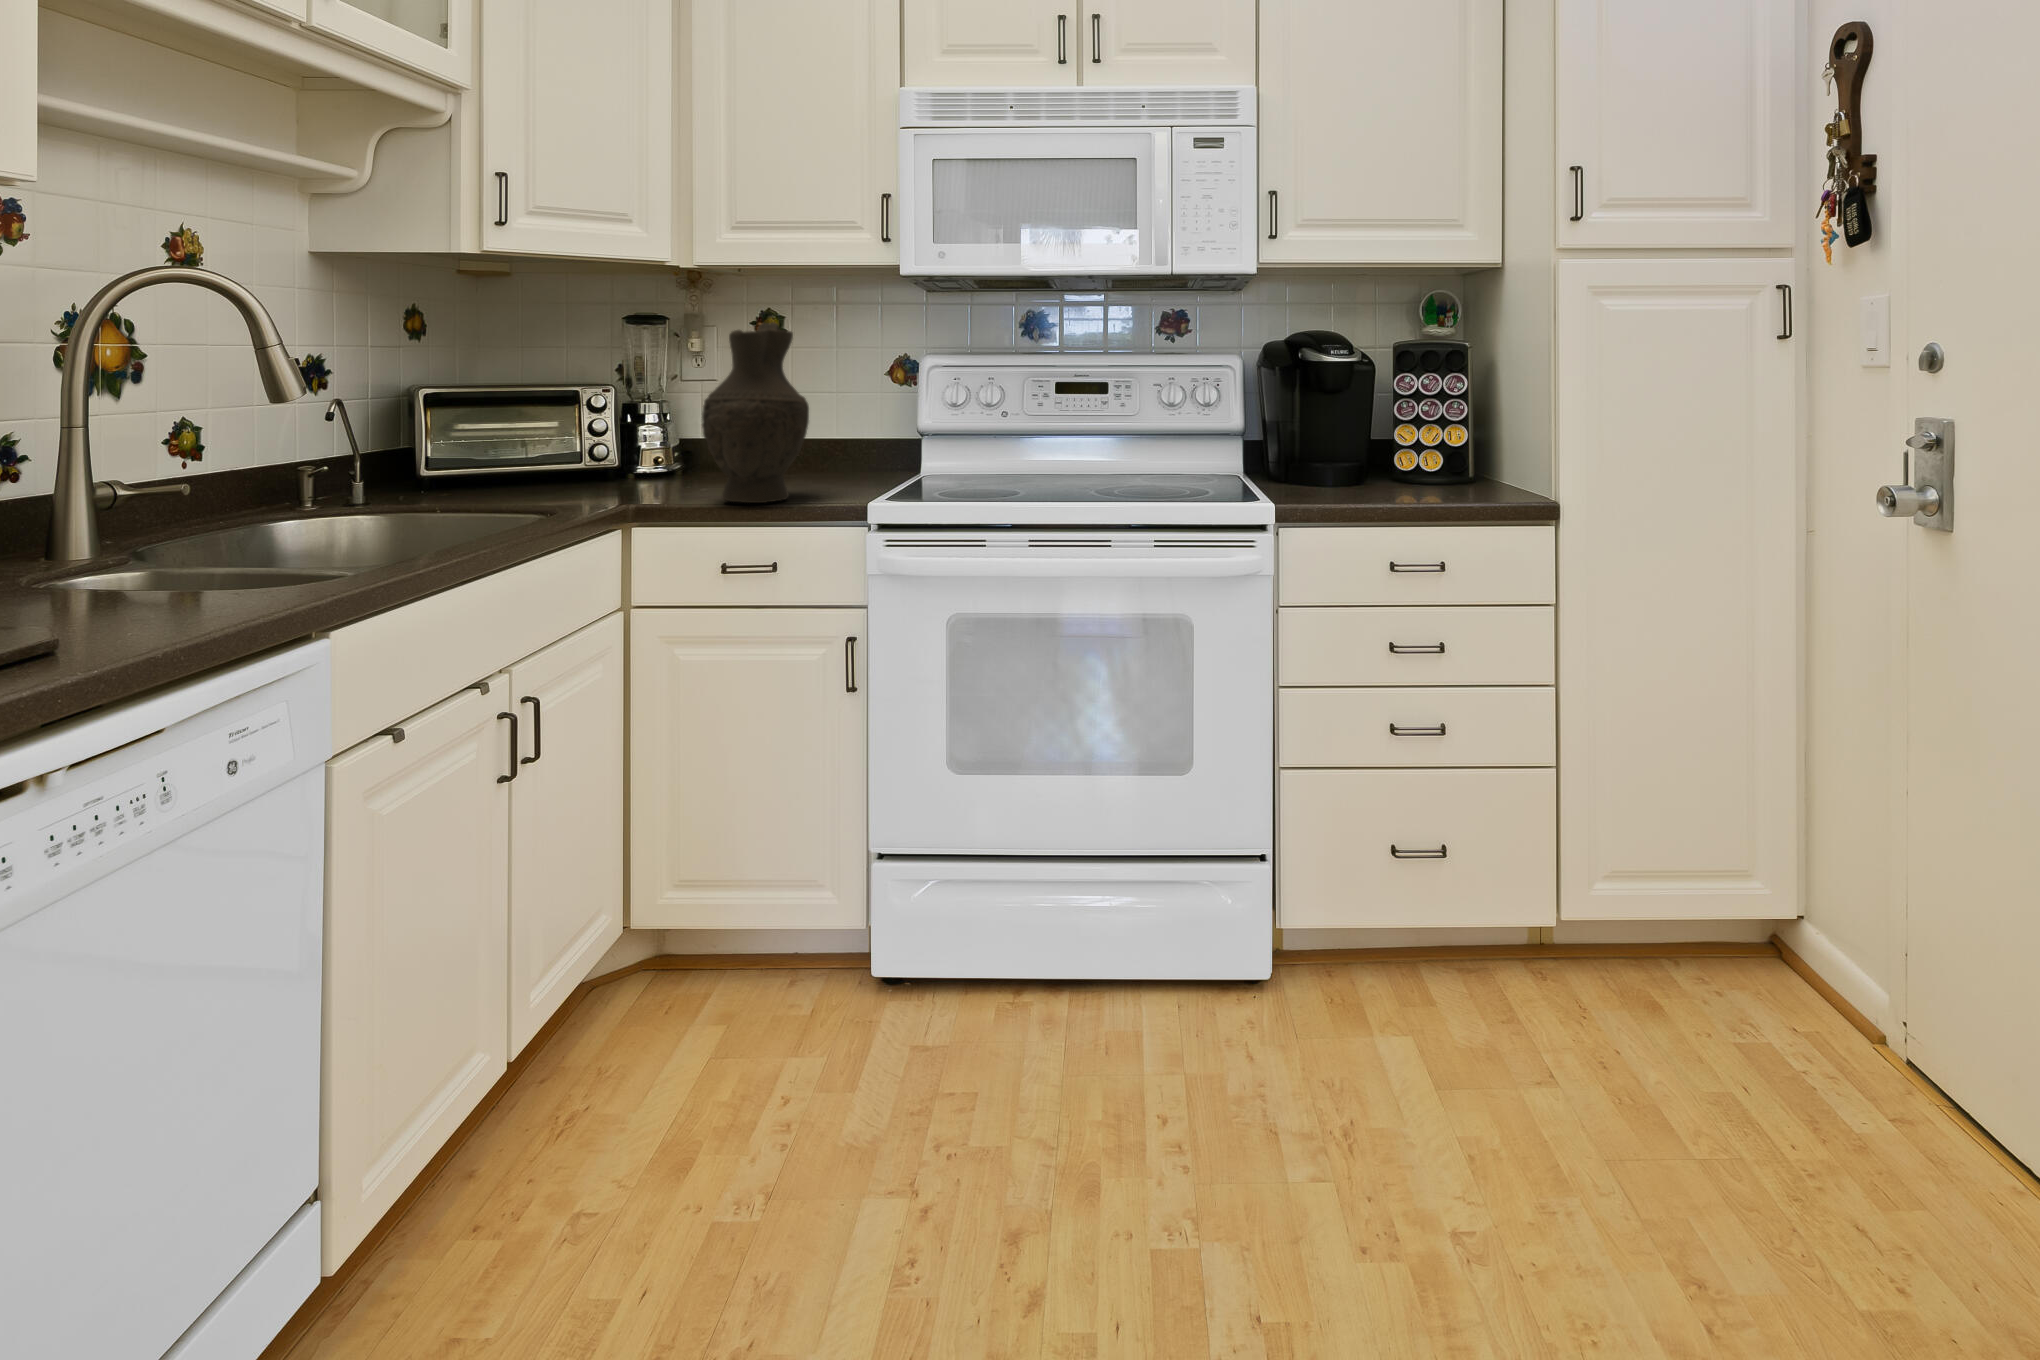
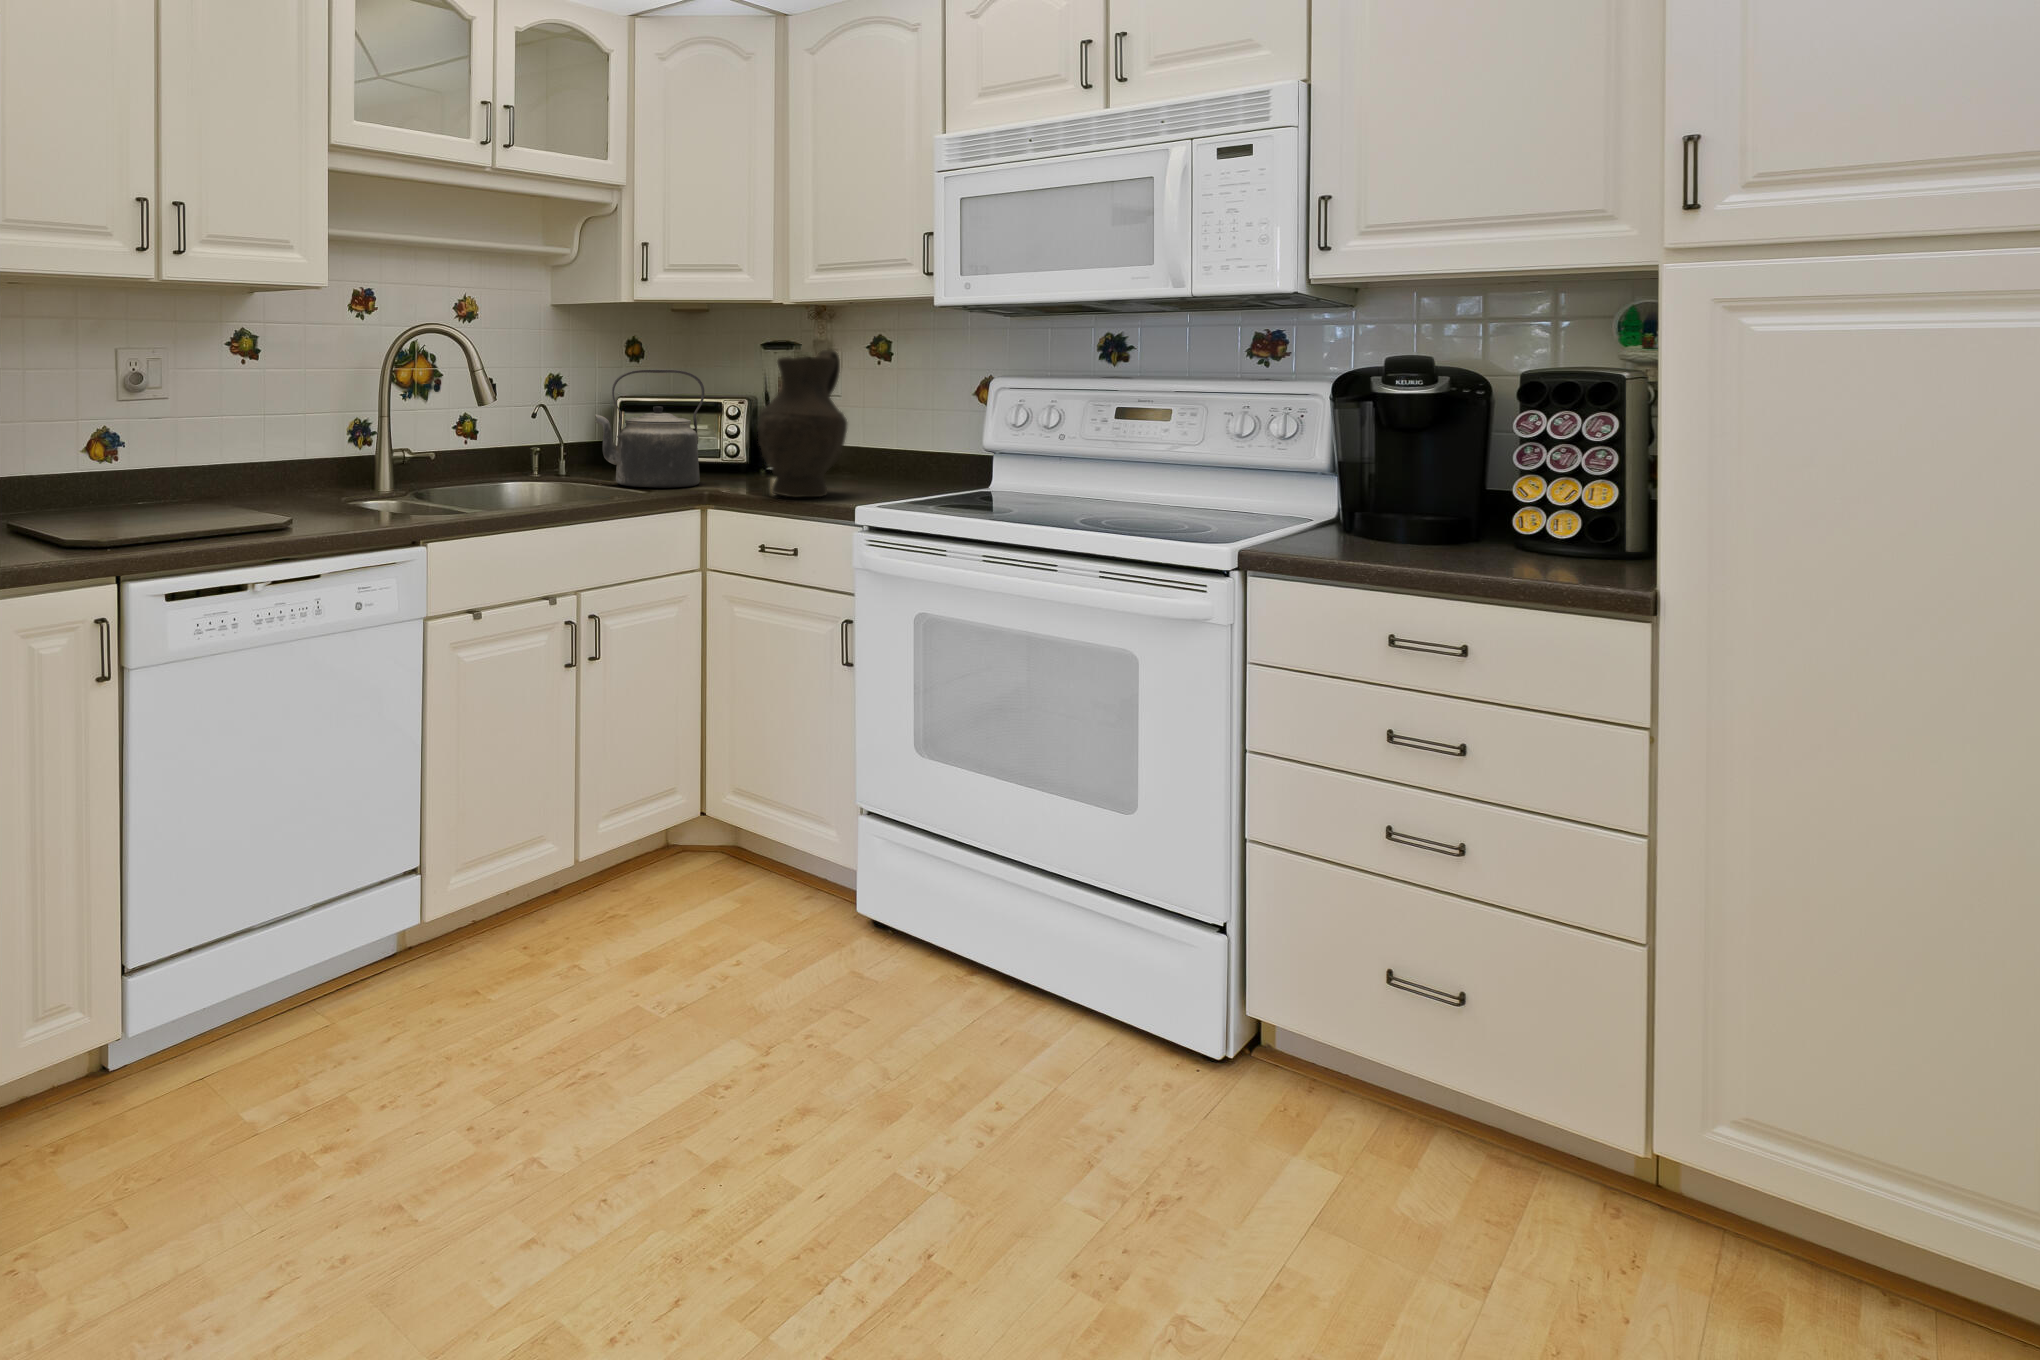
kettle: none [435,348,592,511] -> present [595,370,704,488]

